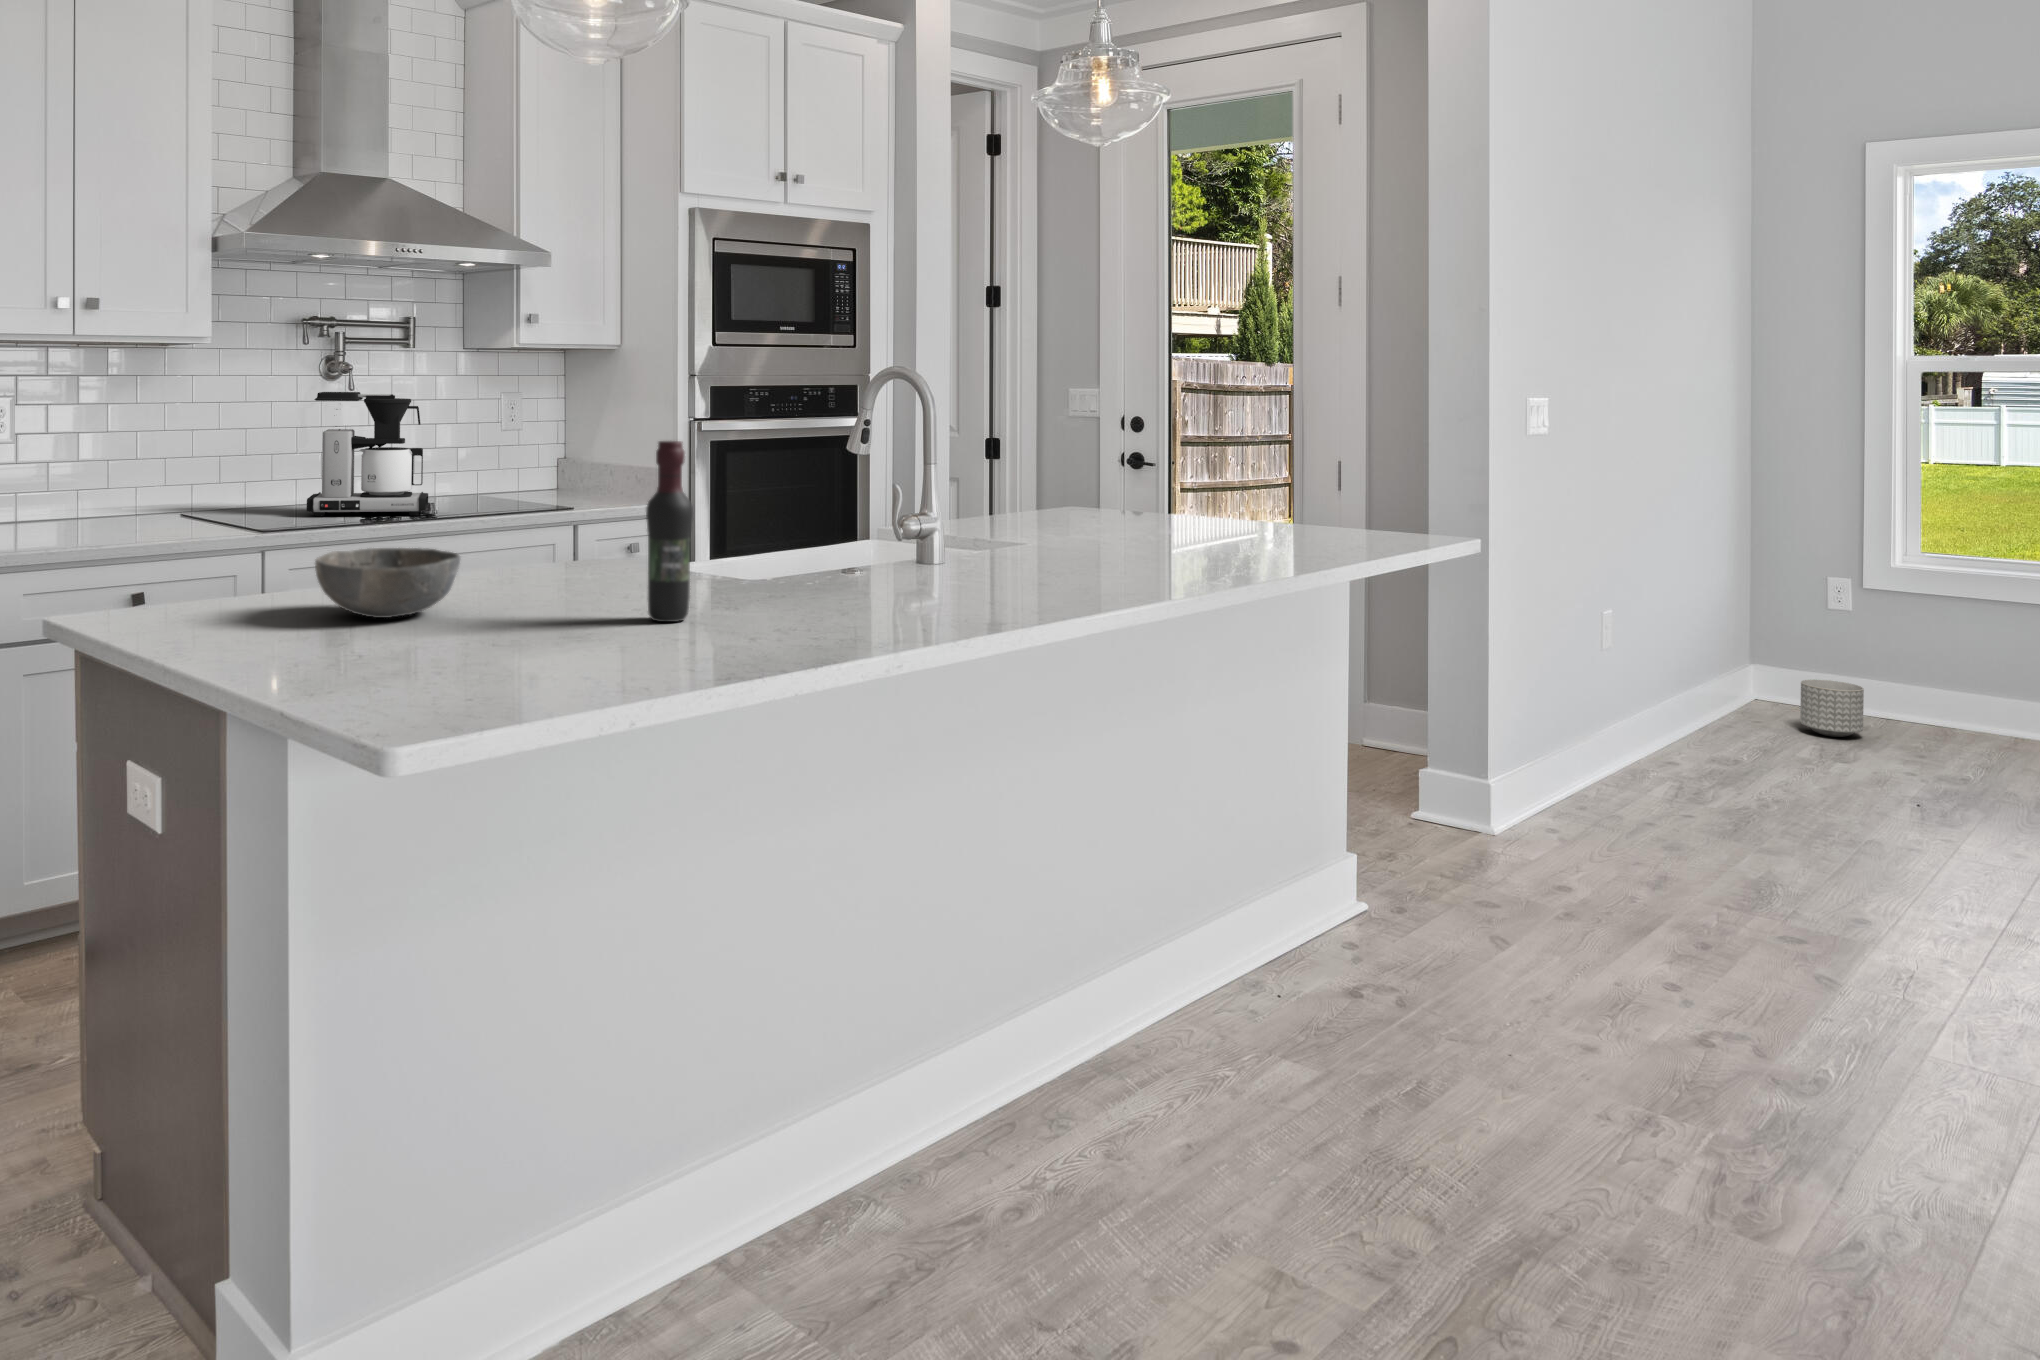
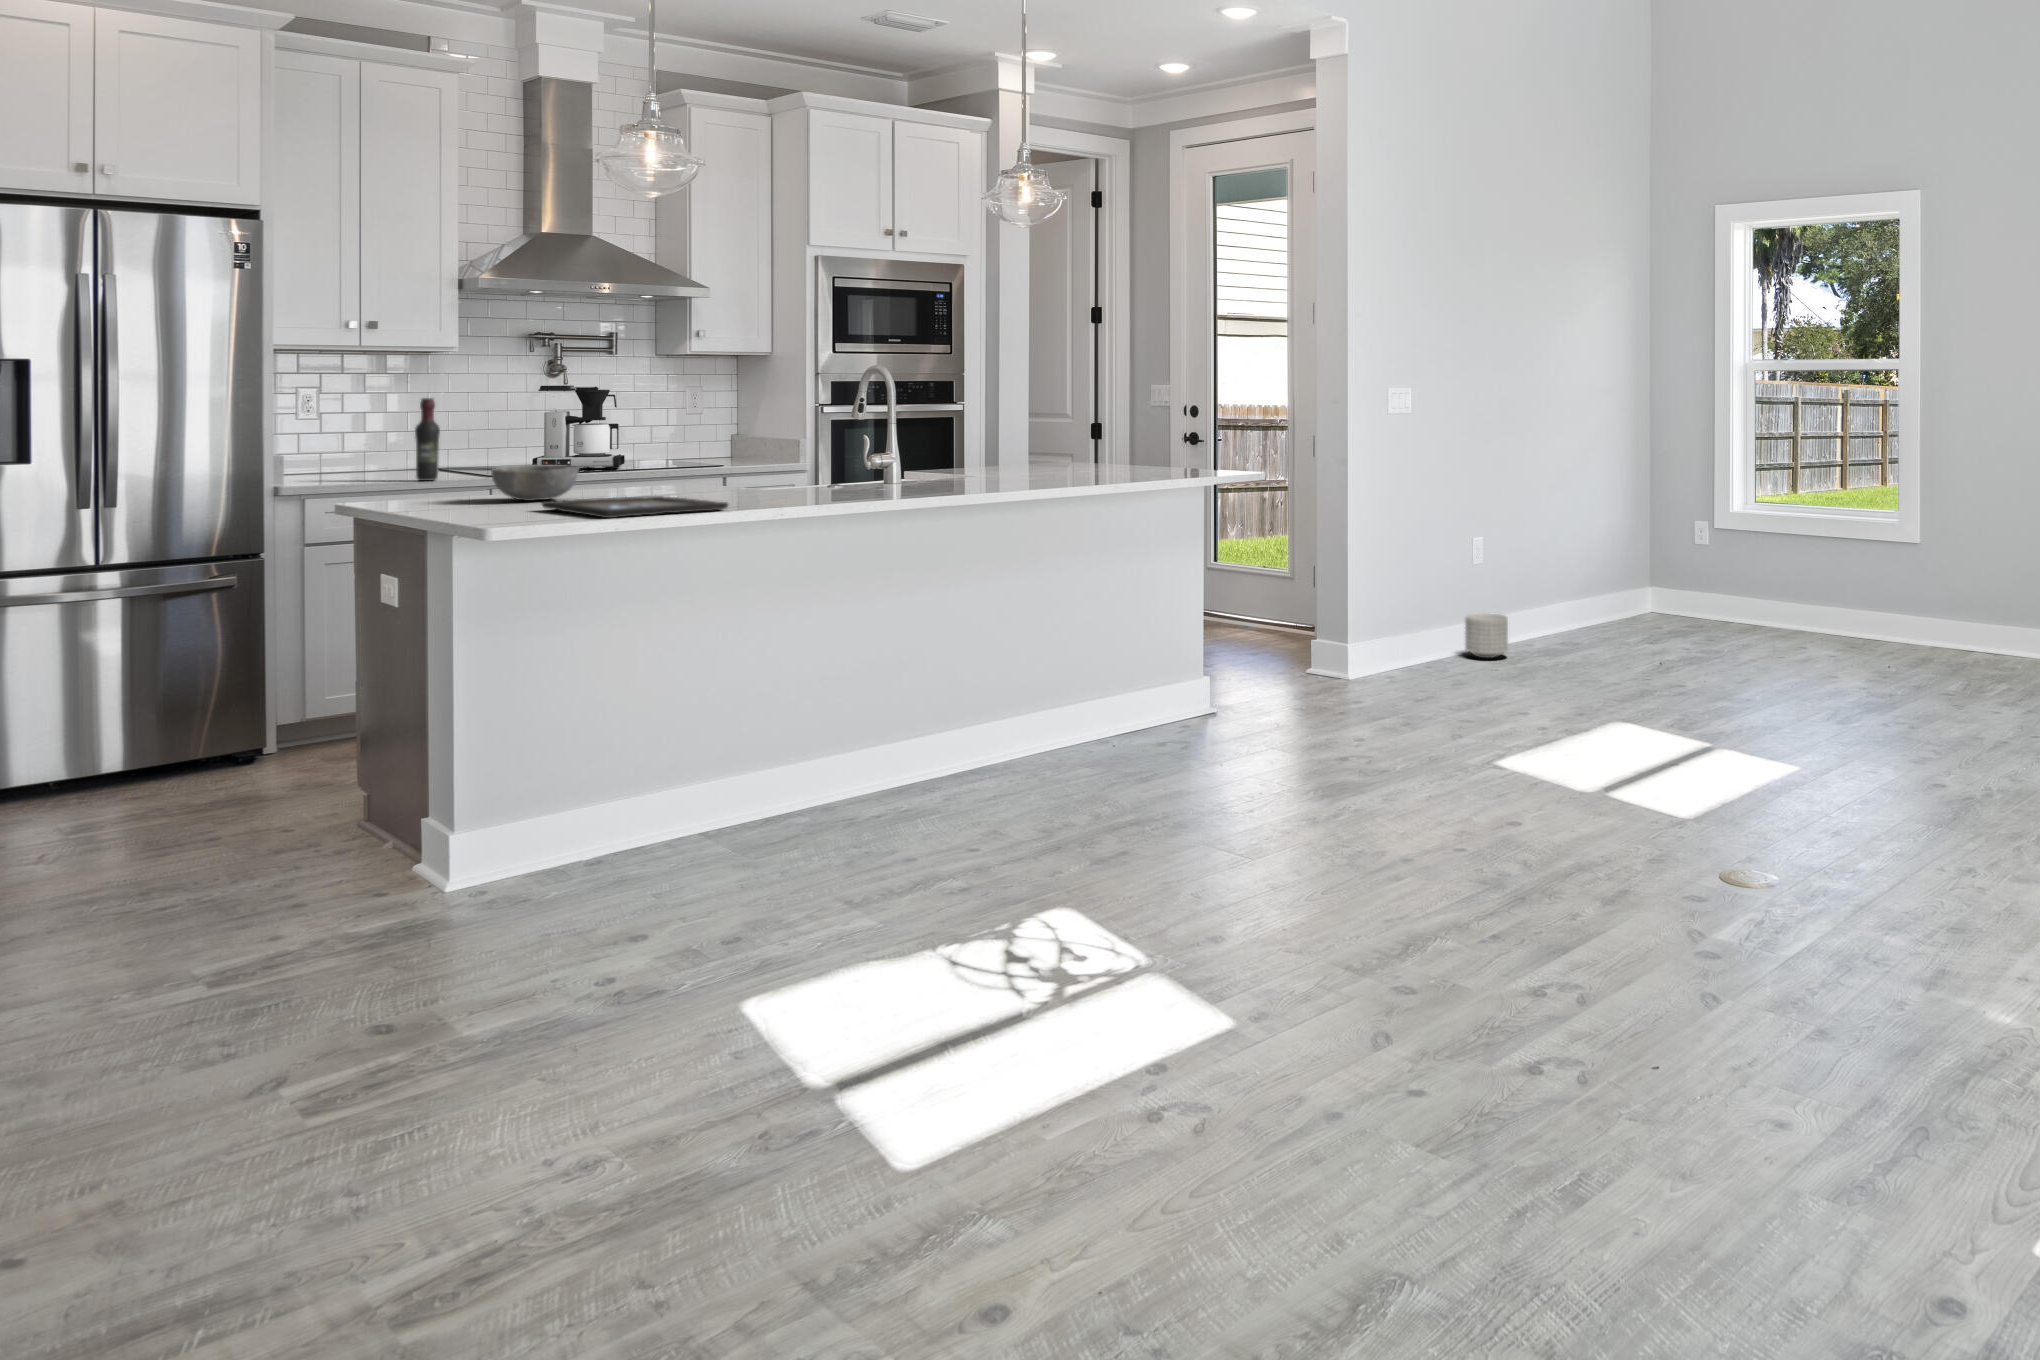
wine bottle: present [646,441,693,622] -> present [415,398,440,481]
tray: none [434,620,791,703] -> present [542,496,728,518]
planter: present [1800,679,1864,737] -> present [1465,613,1508,659]

